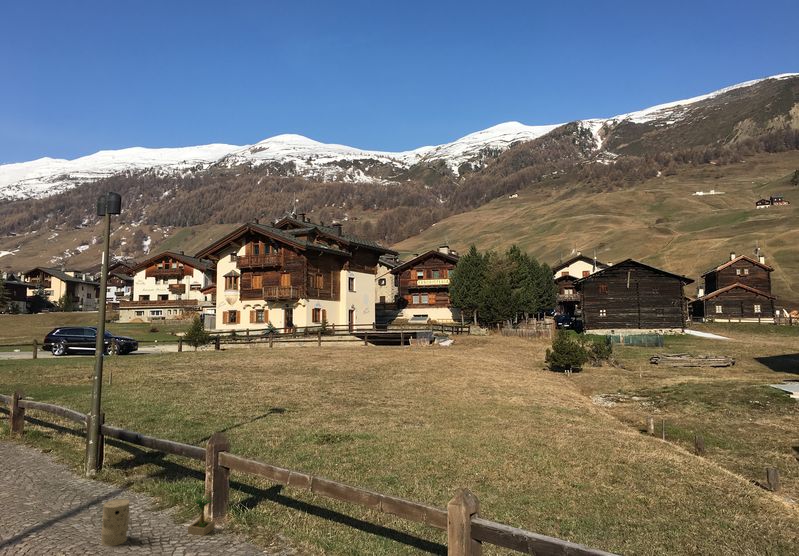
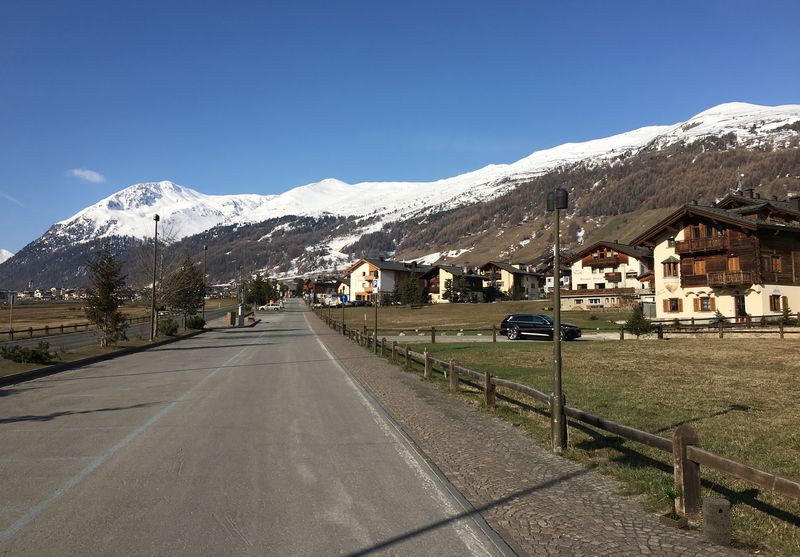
trash can: present [101,499,130,546] -> present [702,496,732,545]

